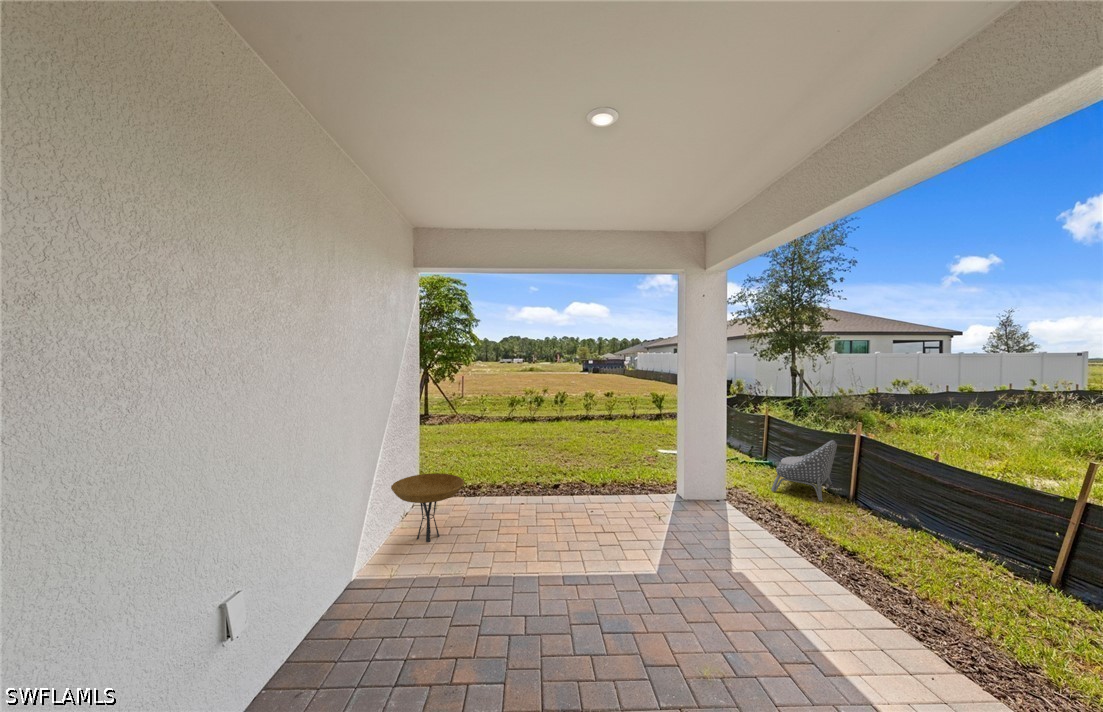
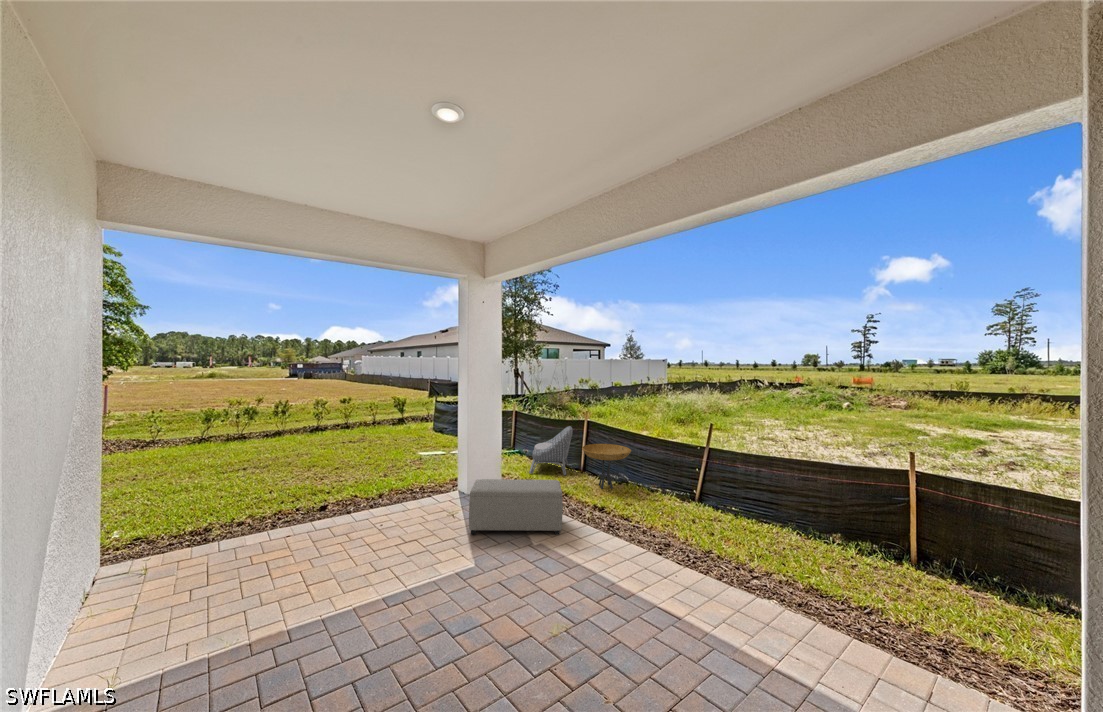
side table: present [391,473,464,542] -> present [582,444,631,489]
ottoman: none [666,485,782,569] -> present [469,479,563,535]

